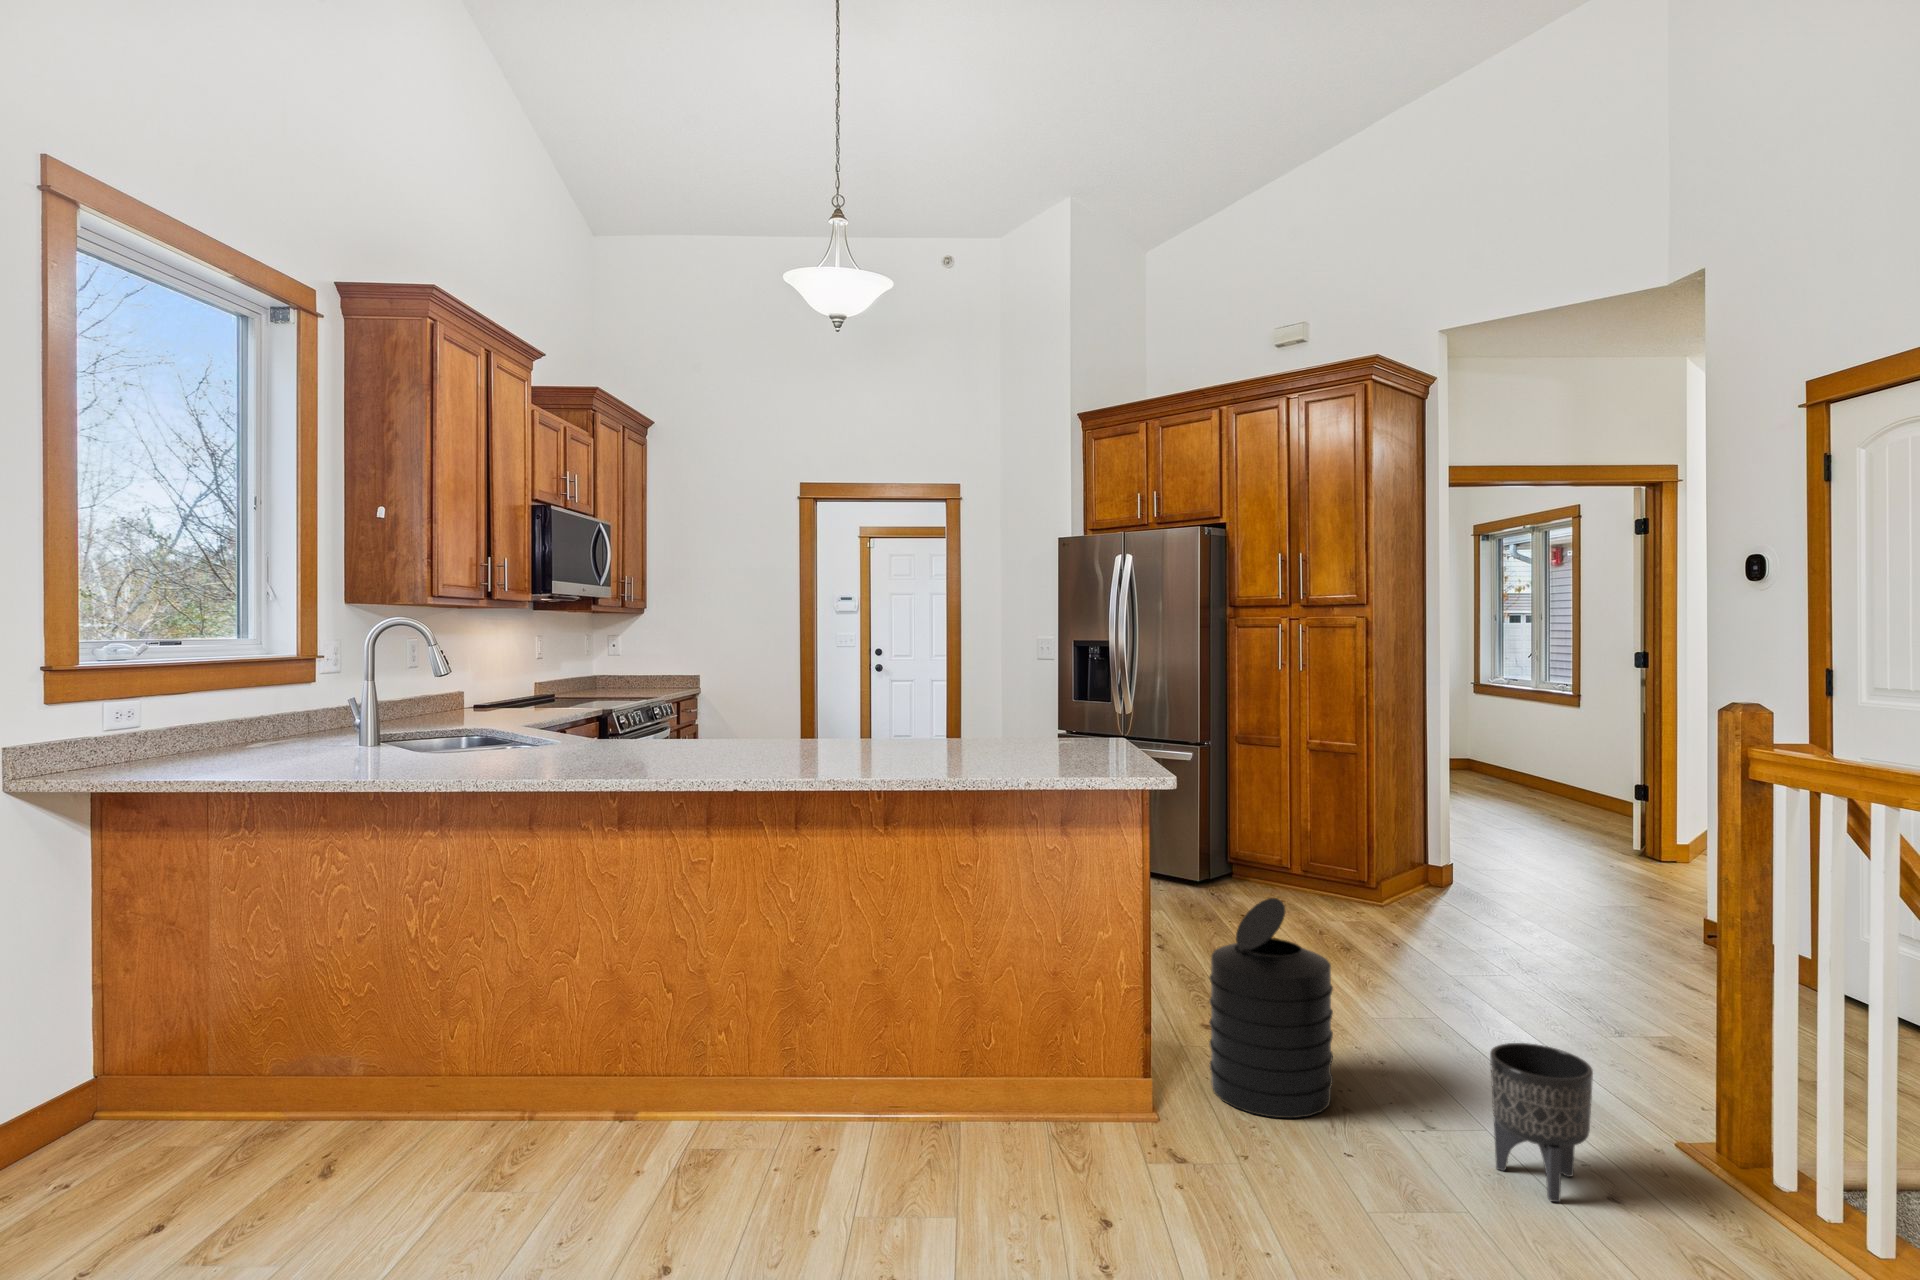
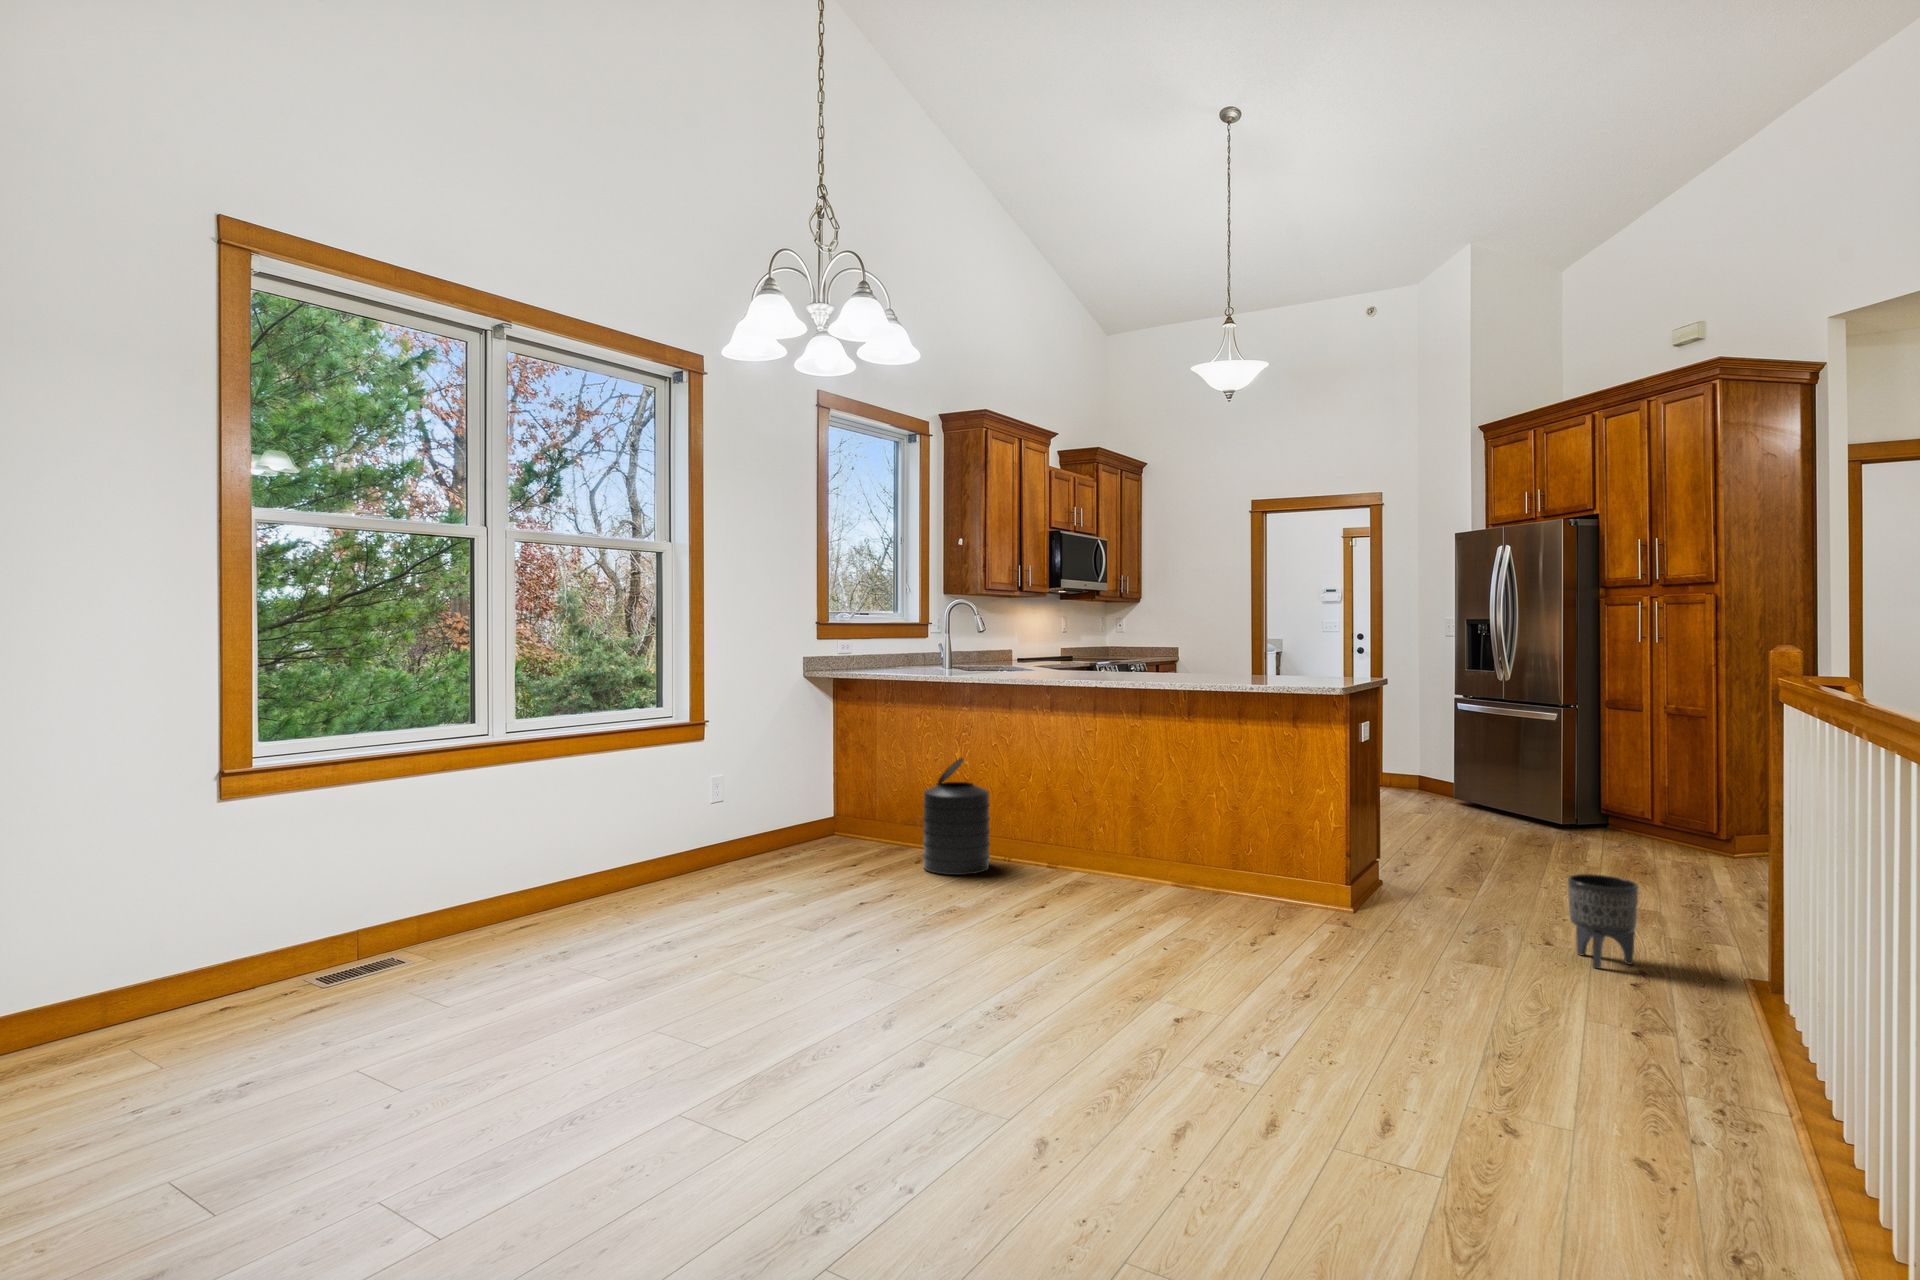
trash can: present [1209,898,1333,1118] -> present [923,758,990,875]

